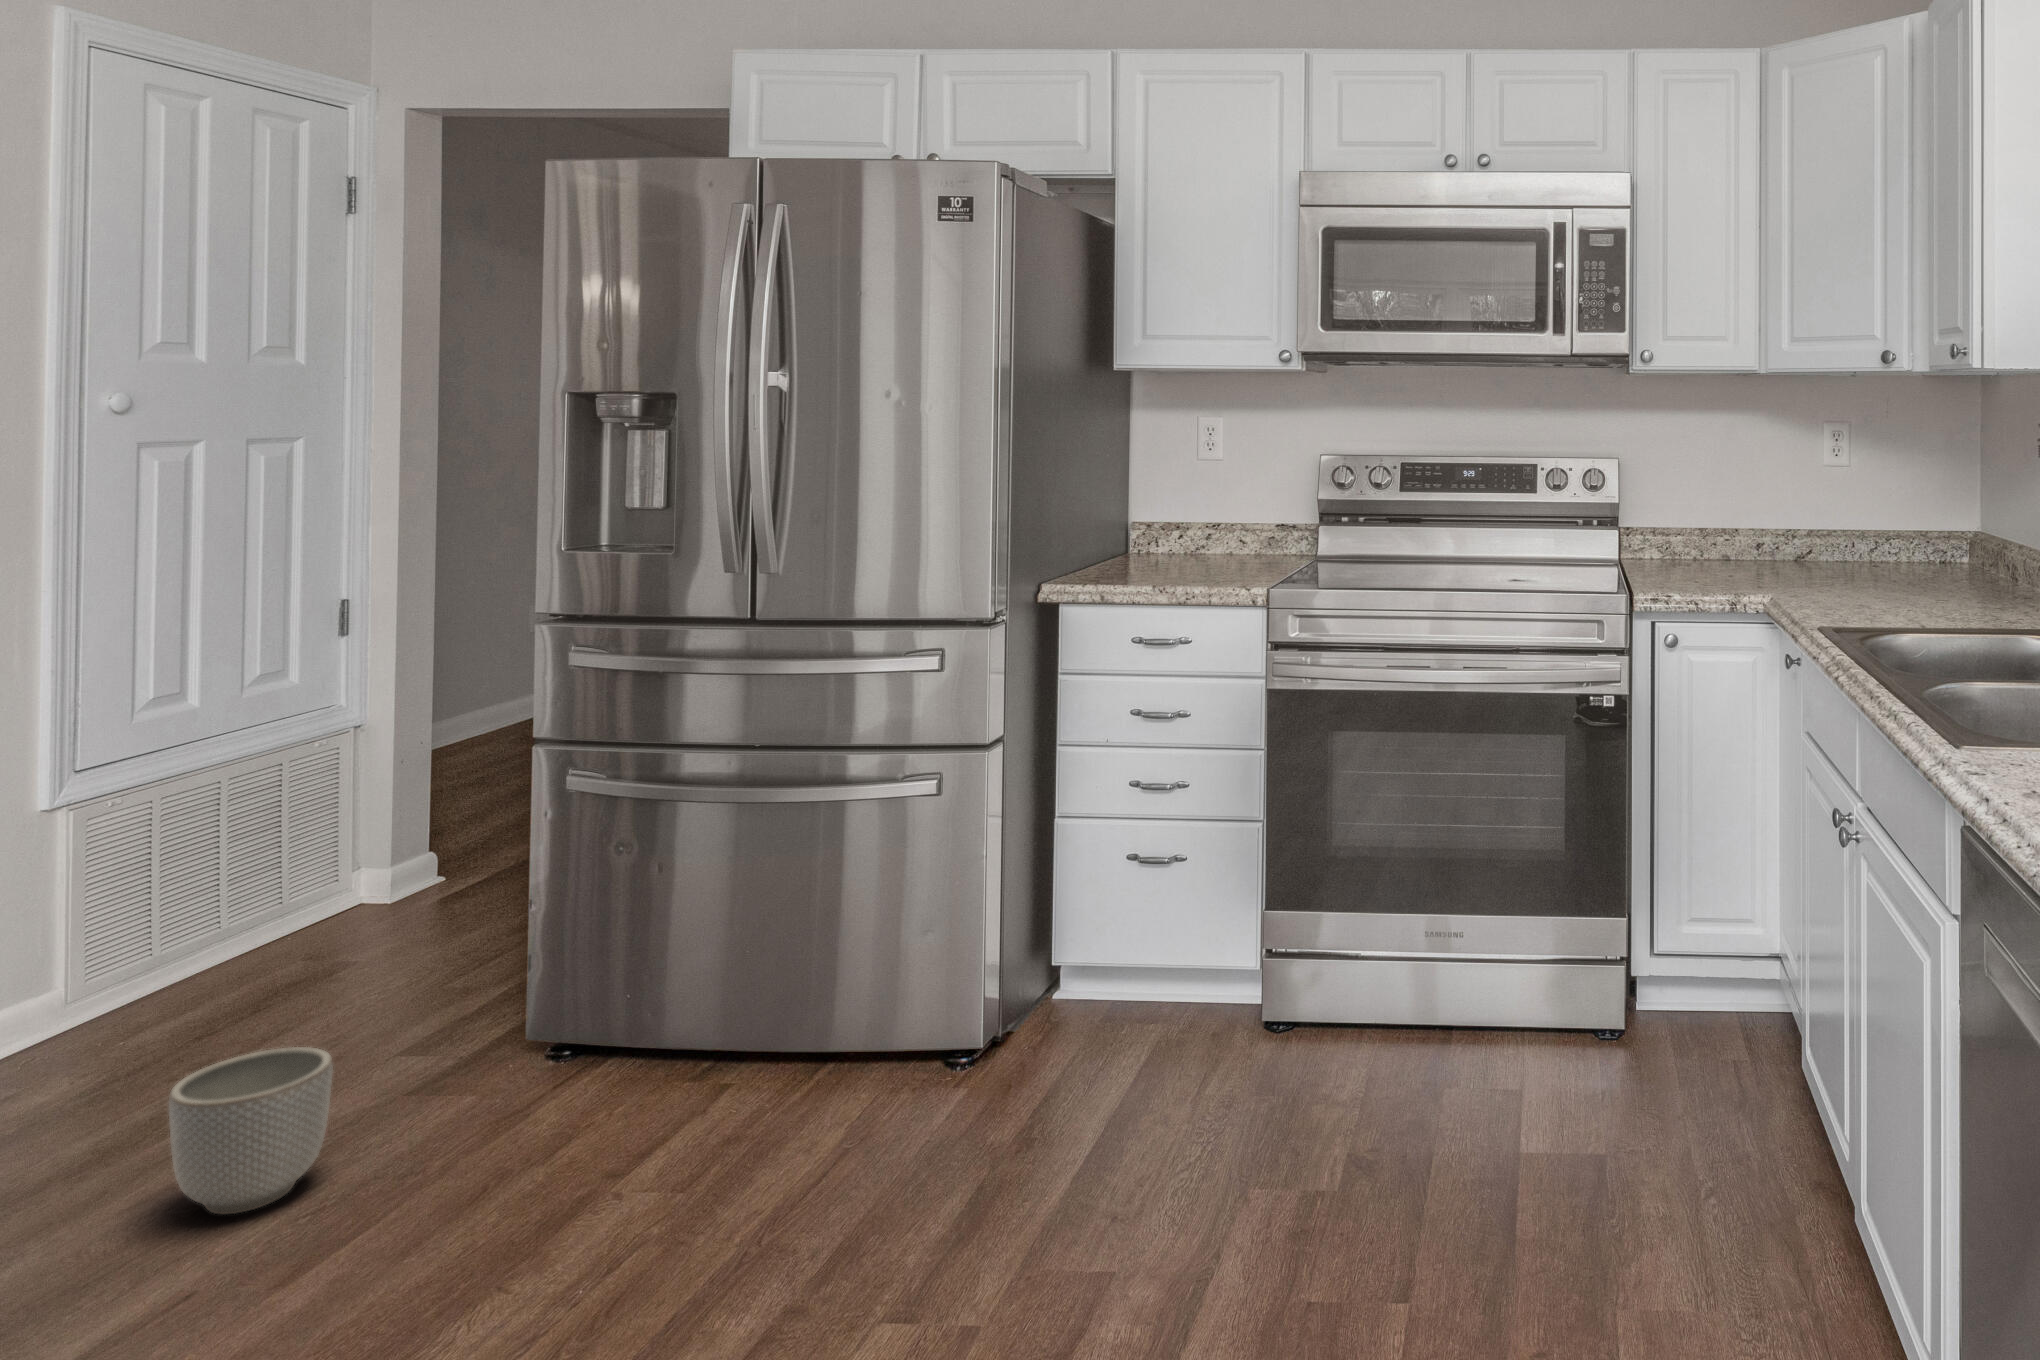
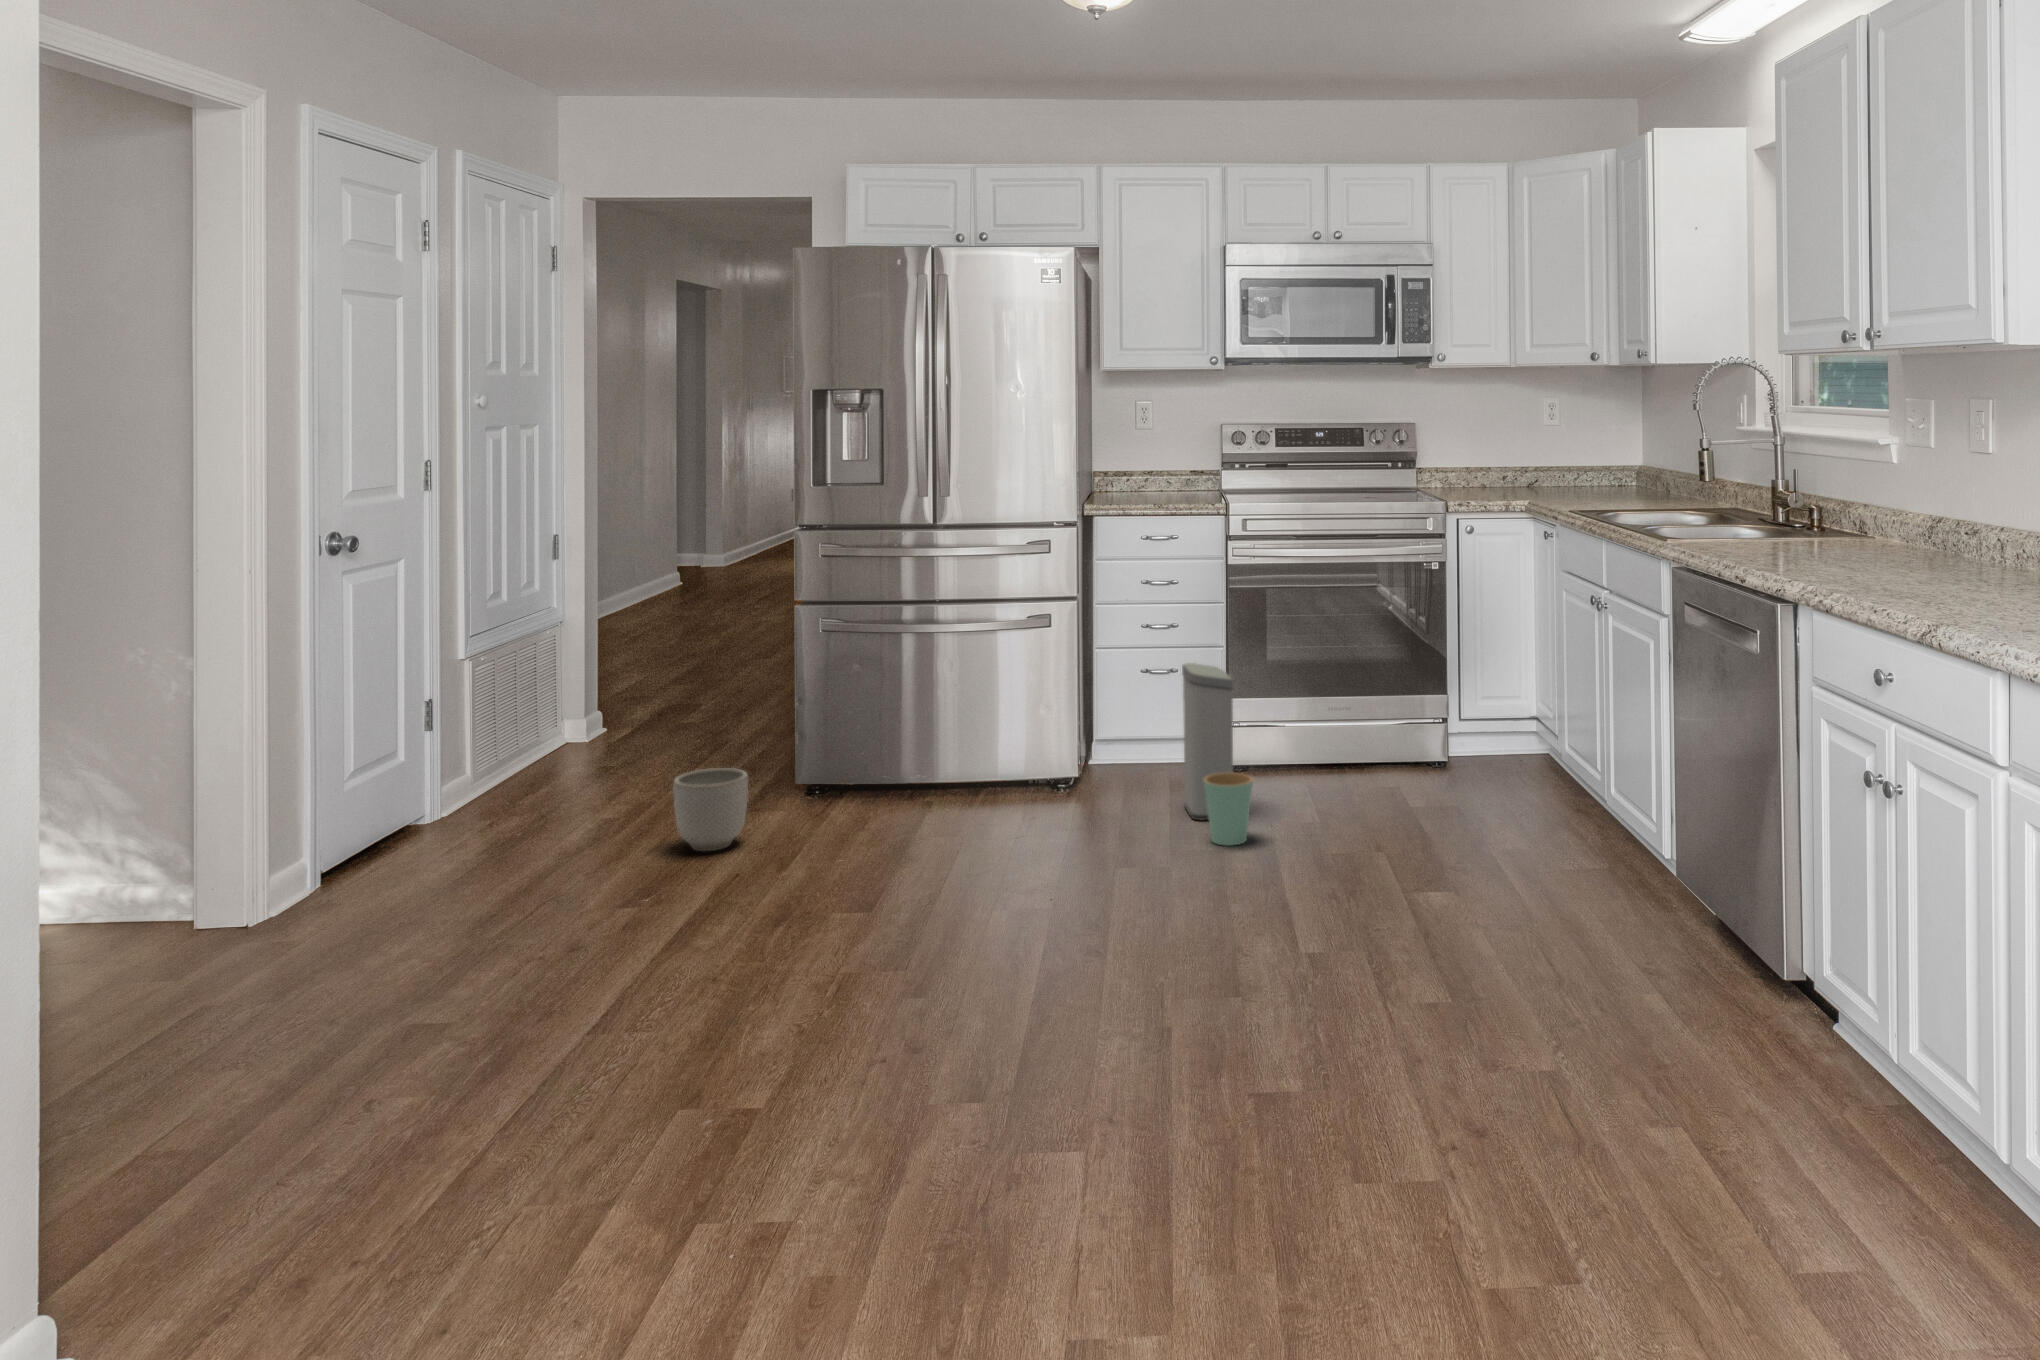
trash can: none [1102,875,1210,1259] -> present [1182,663,1253,846]

